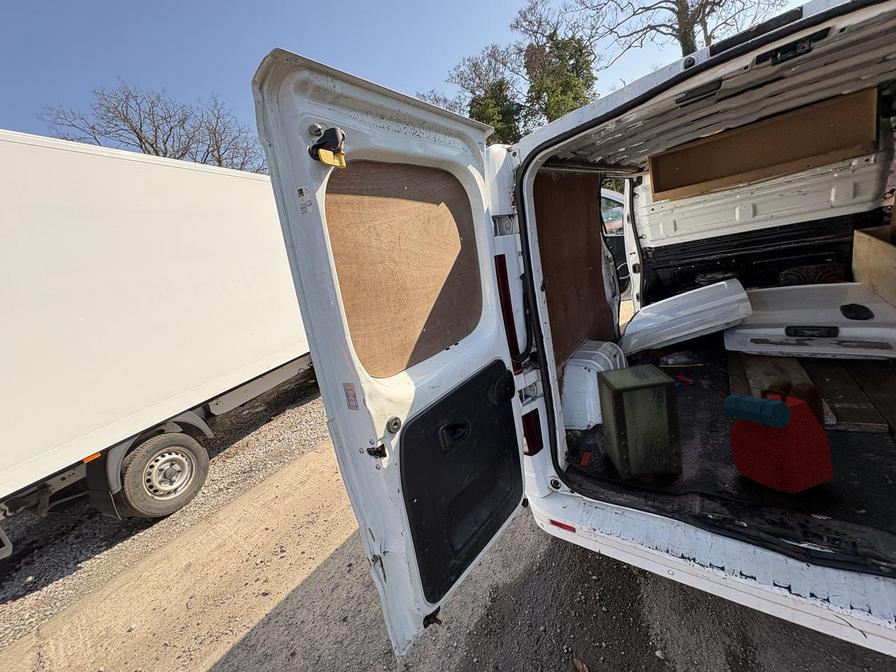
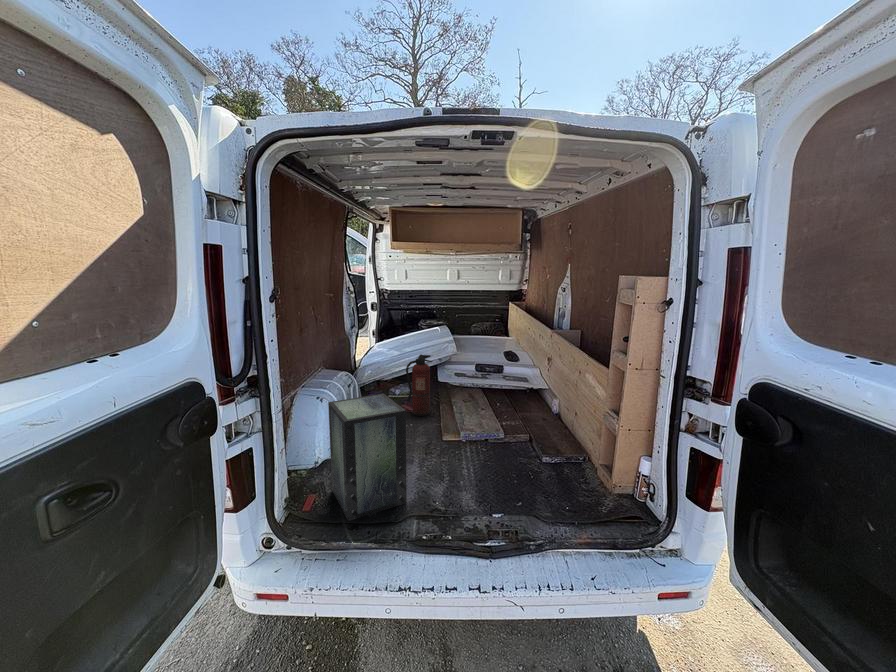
fire extinguisher: none [678,319,711,386] -> present [406,354,432,416]
backpack: present [723,380,834,494] -> none [444,408,520,511]

